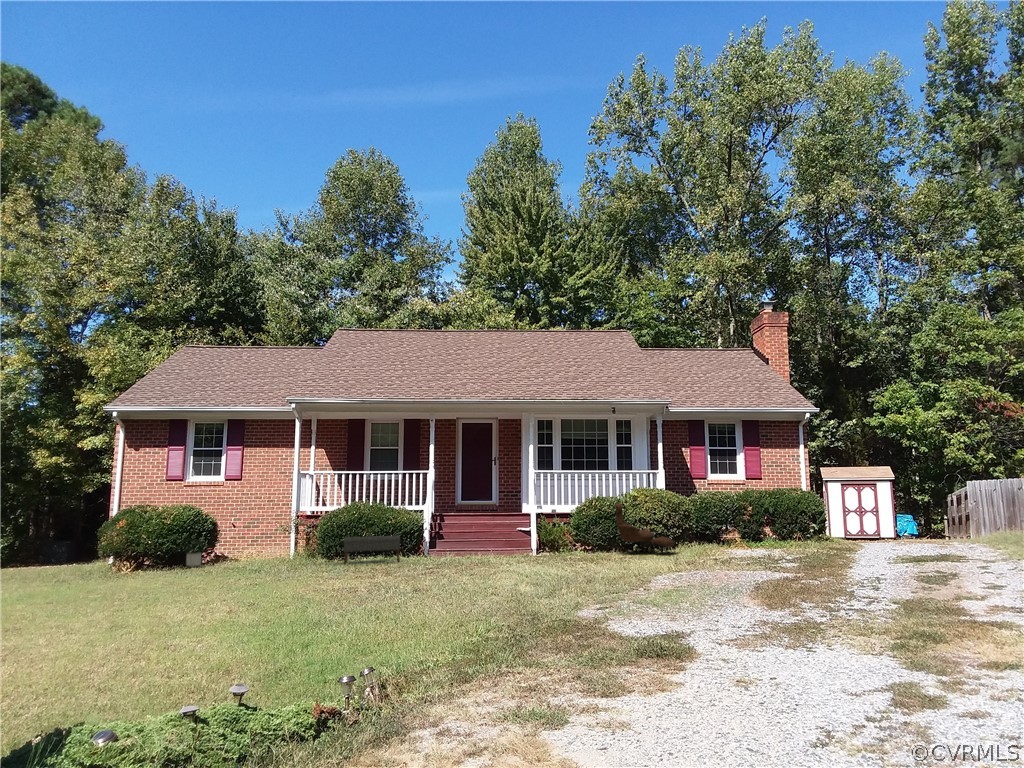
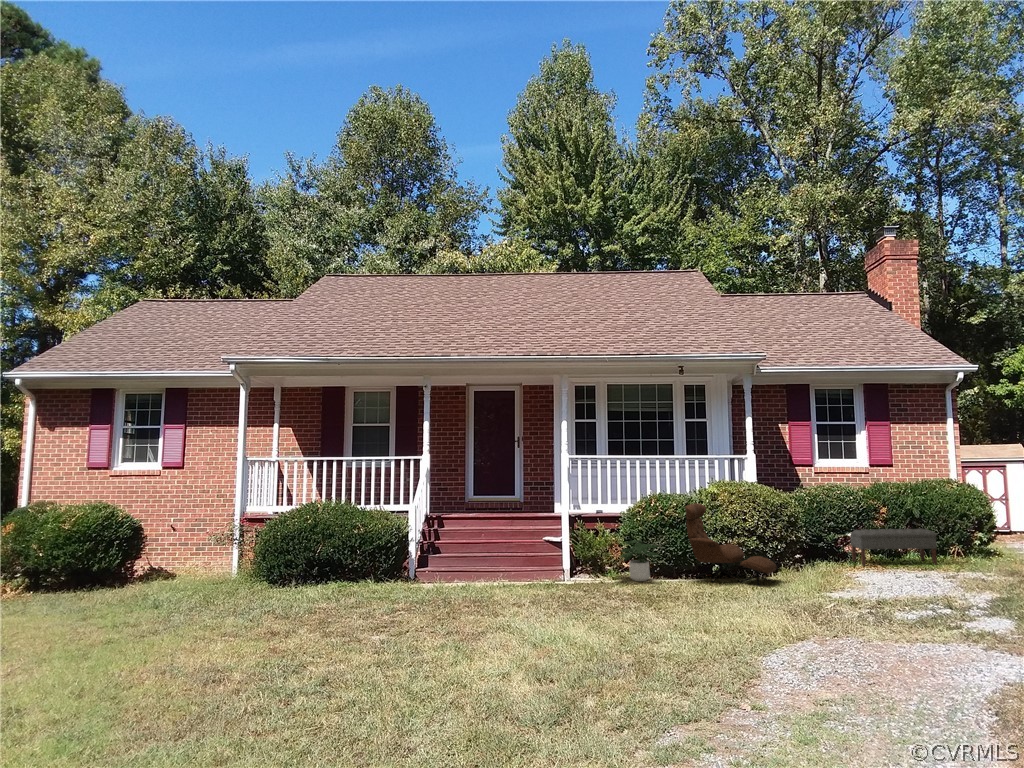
bench: present [343,535,400,564] -> present [850,528,937,566]
potted plant: present [178,539,210,567] -> present [621,540,660,581]

